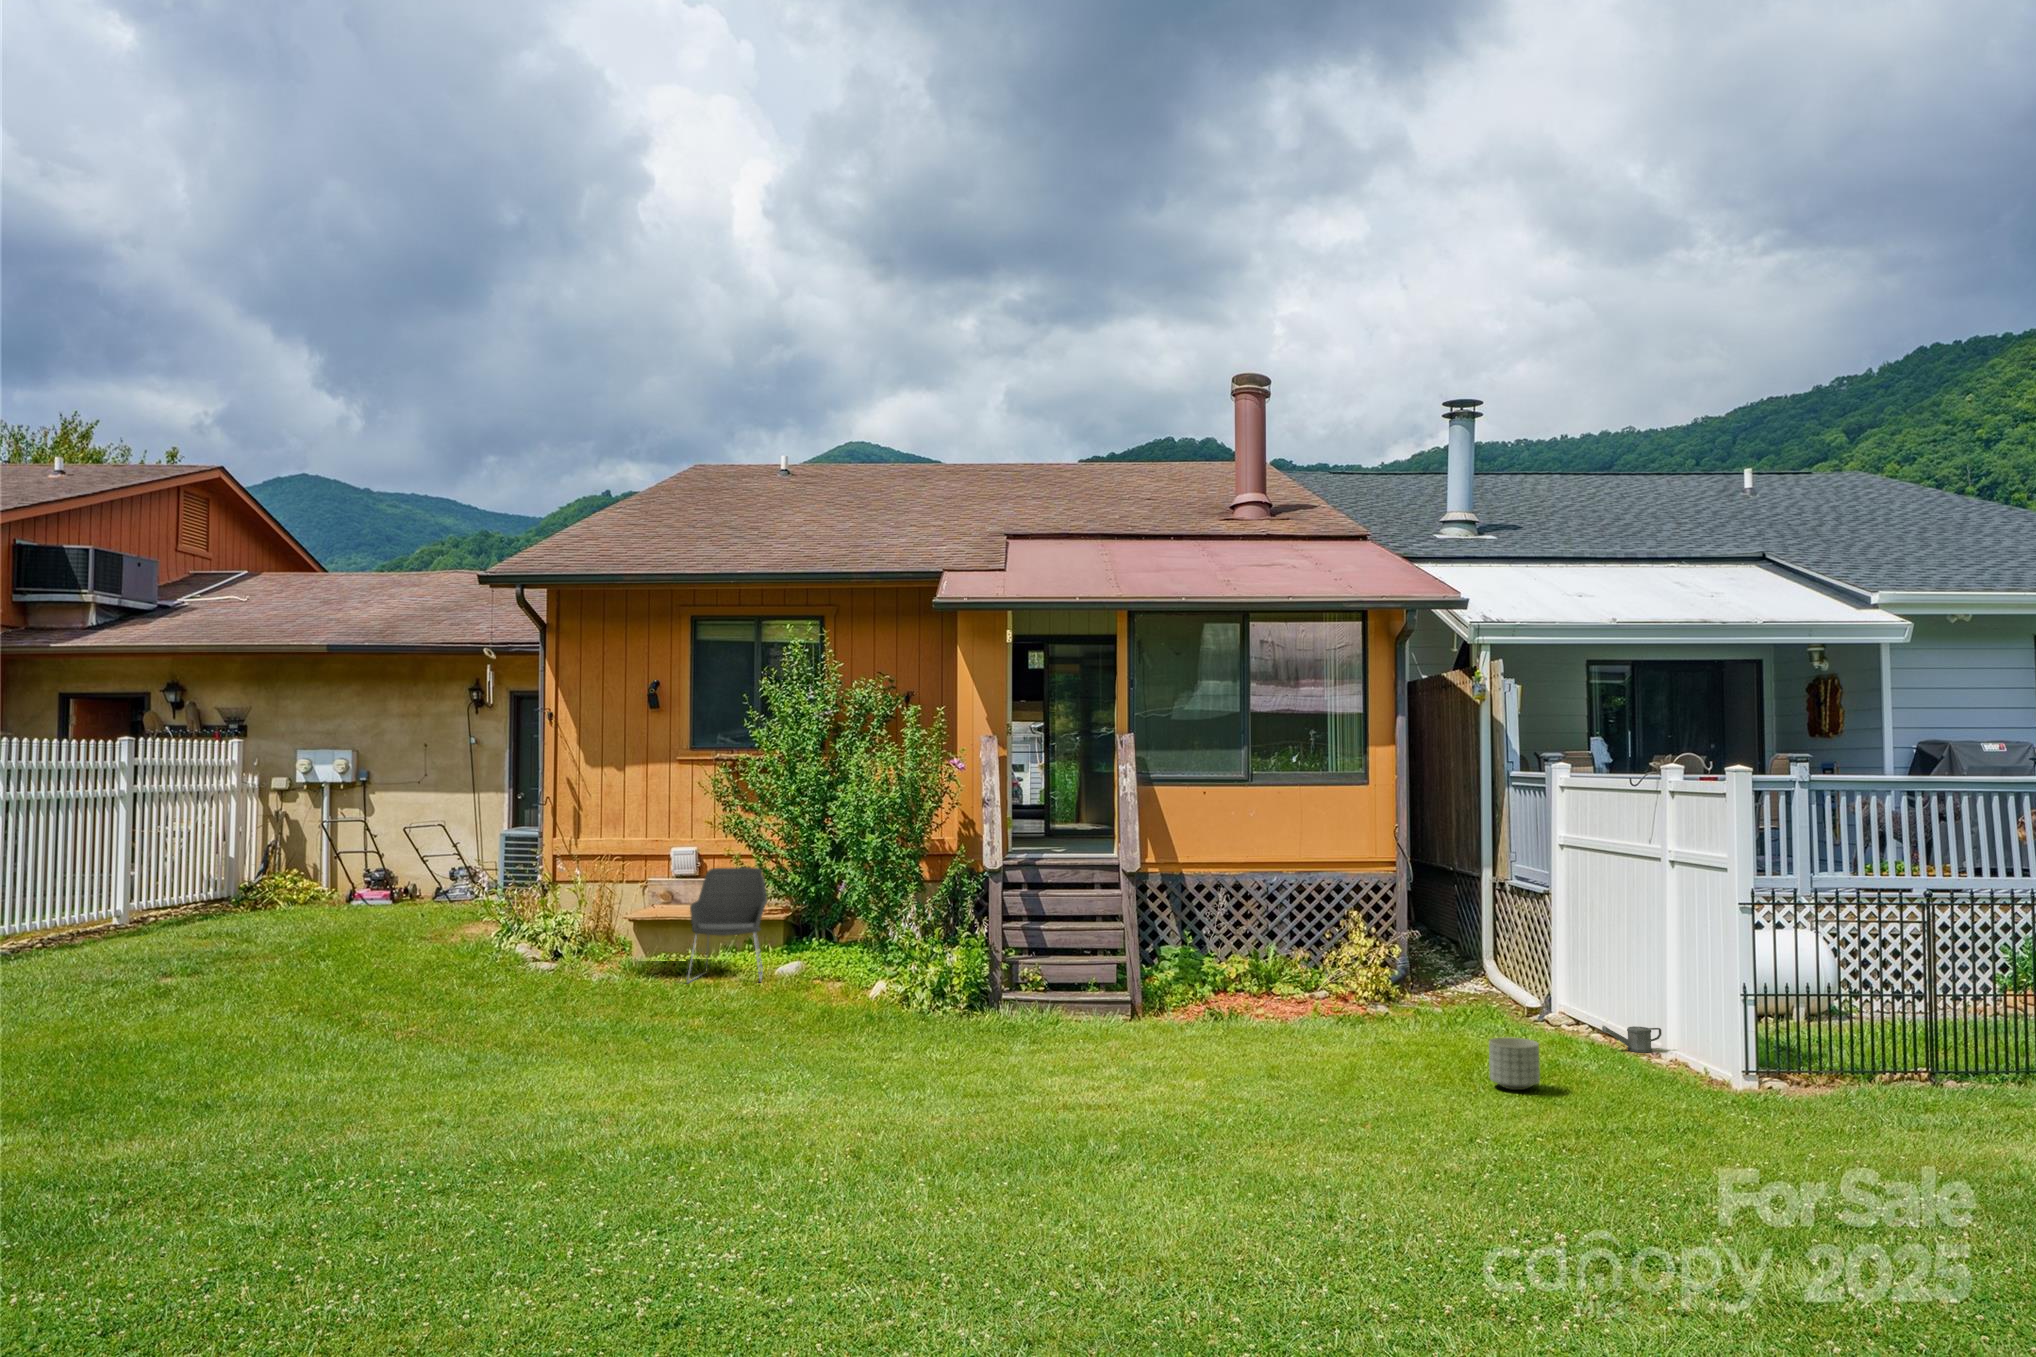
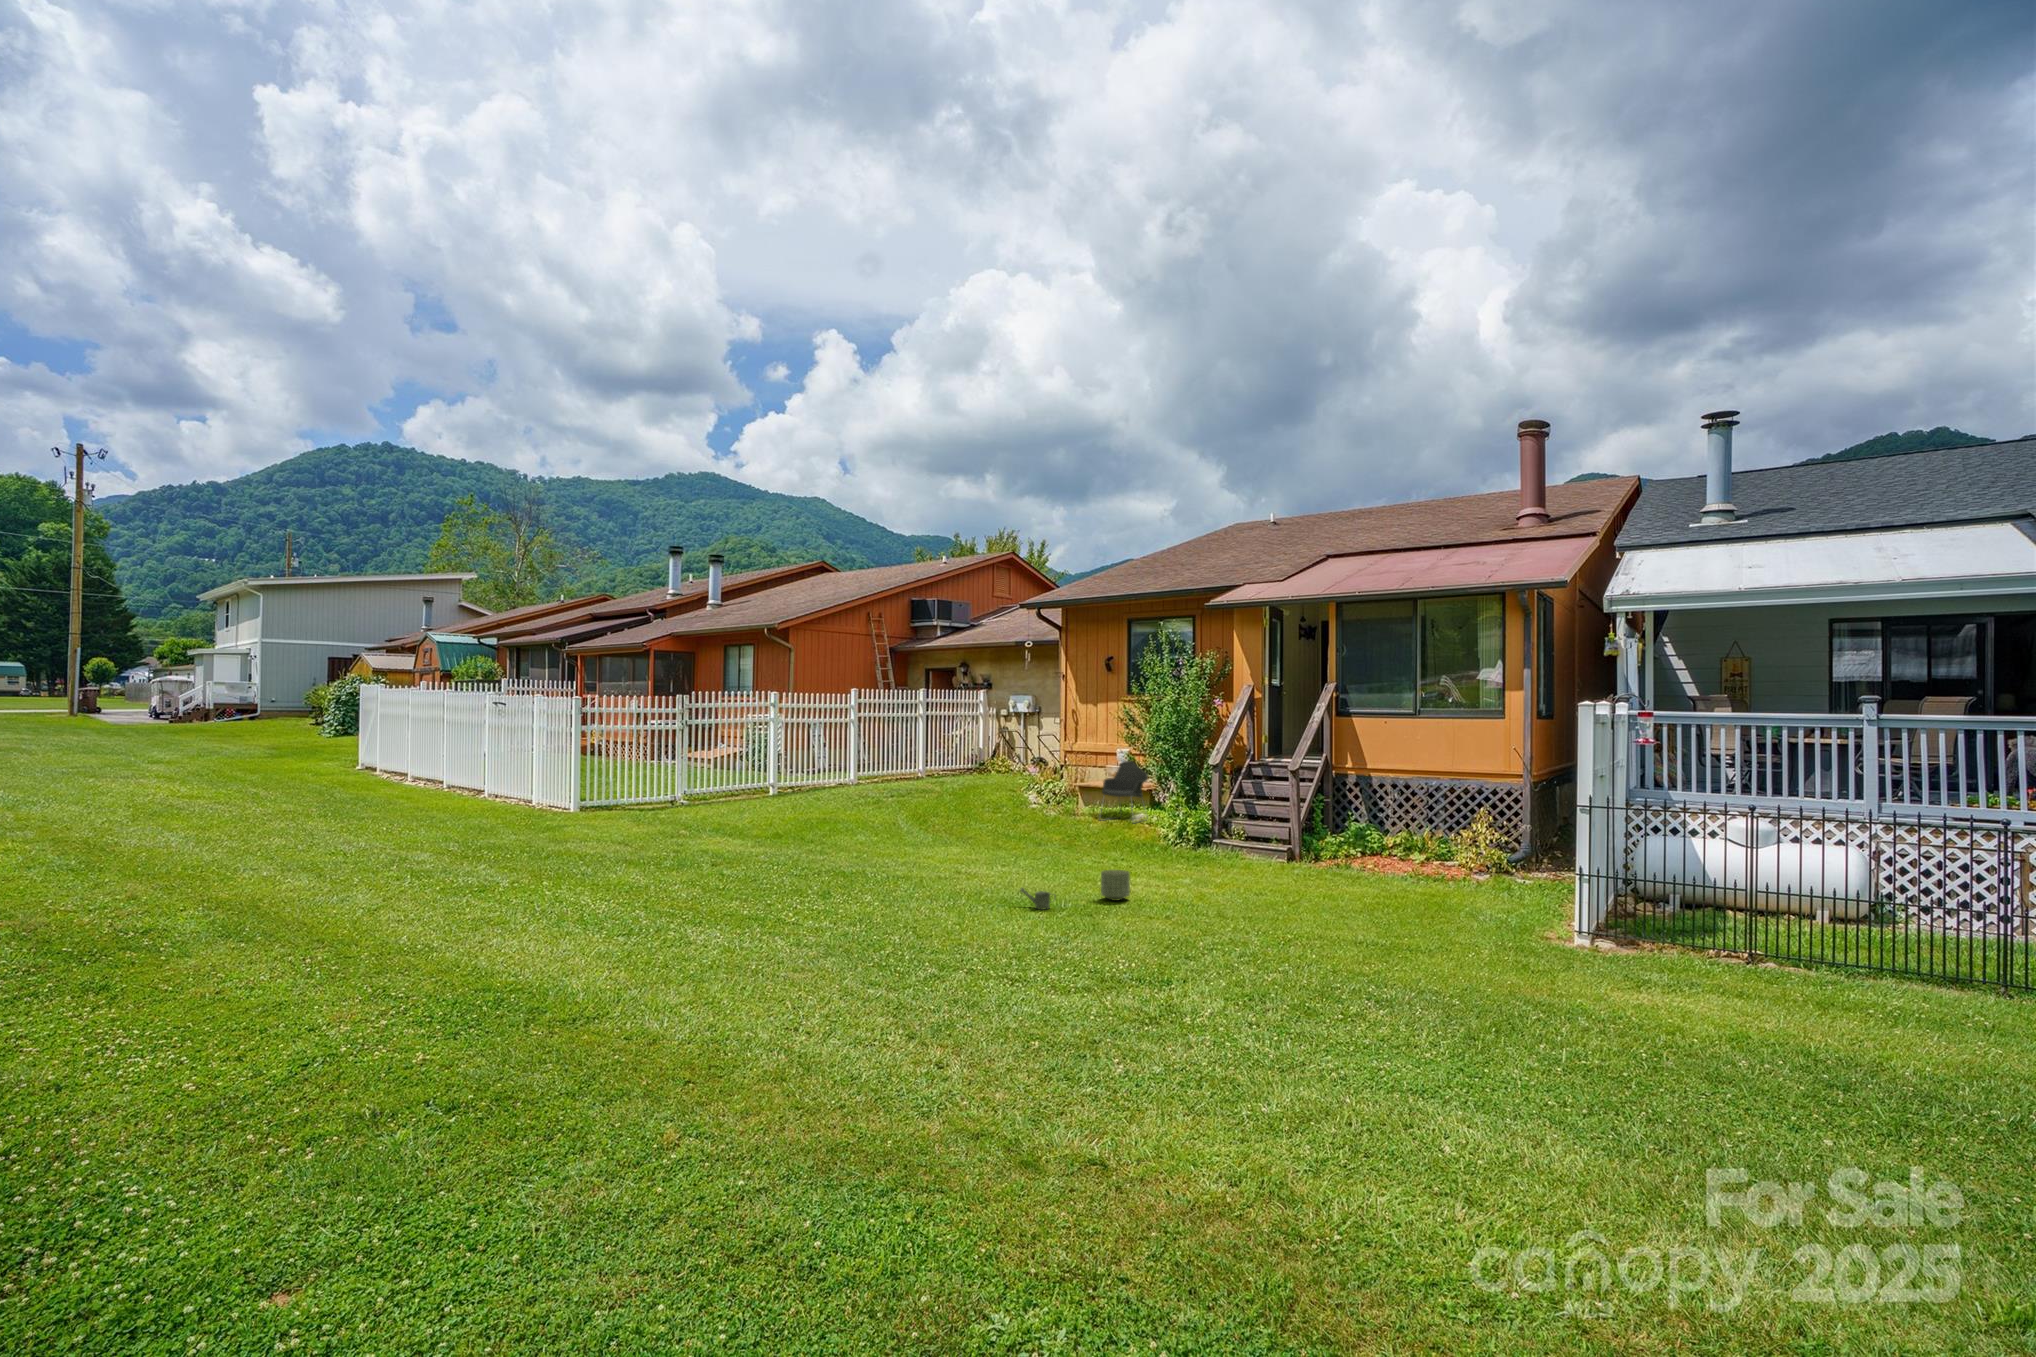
watering can: present [1602,1025,1661,1053] -> present [1020,888,1056,910]
planter: present [1489,1037,1540,1090] -> present [1101,870,1130,901]

